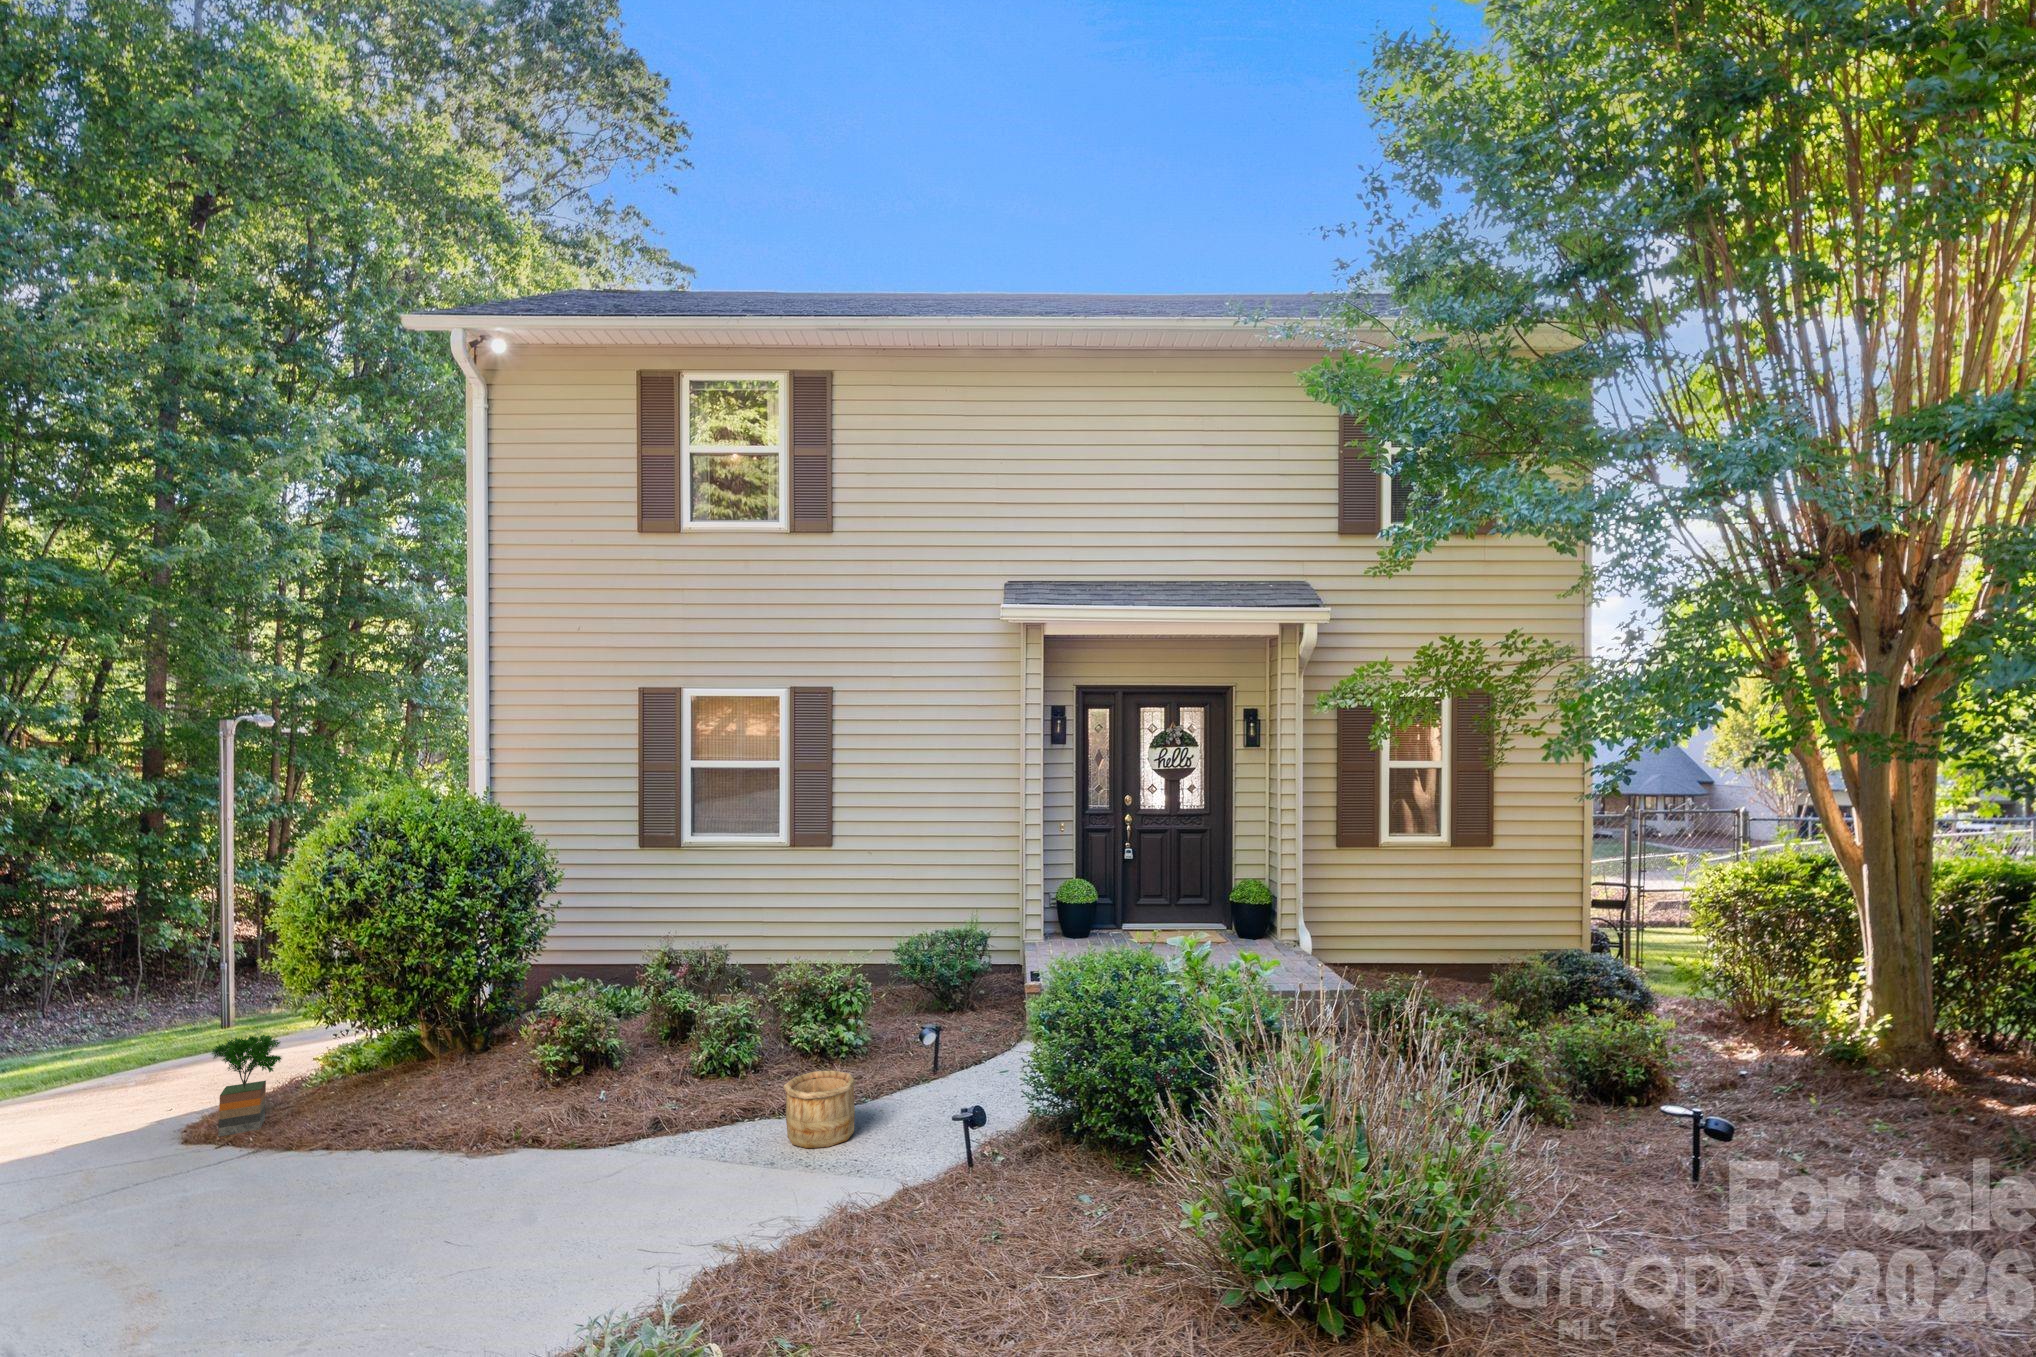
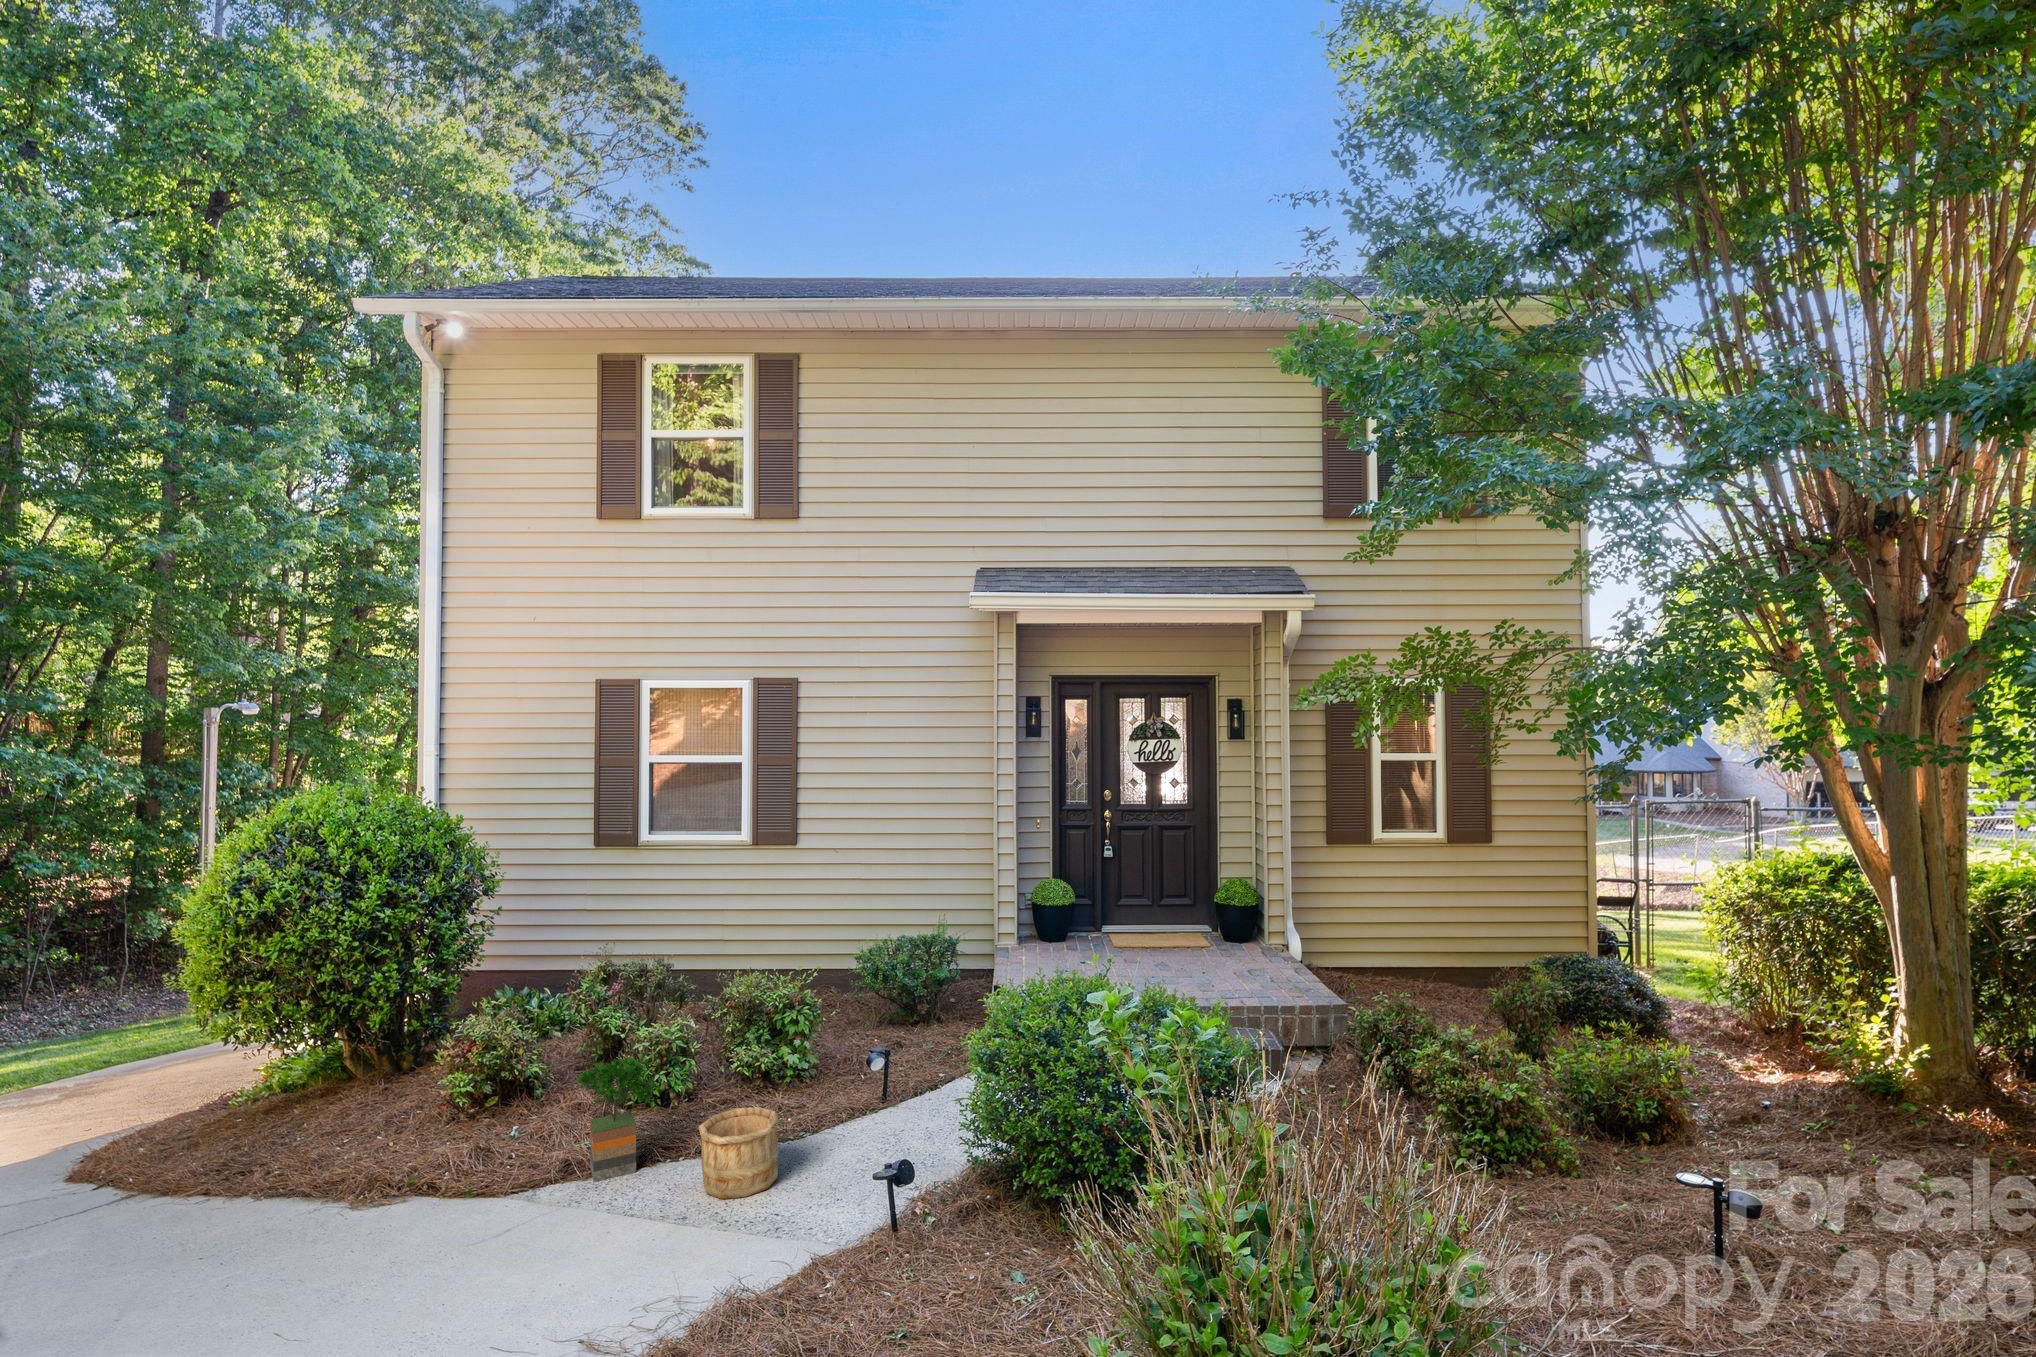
potted tree: present [212,1034,281,1137] -> present [577,1057,654,1182]

